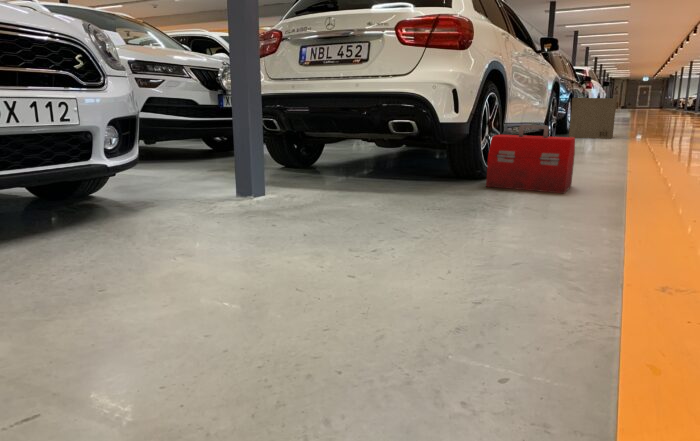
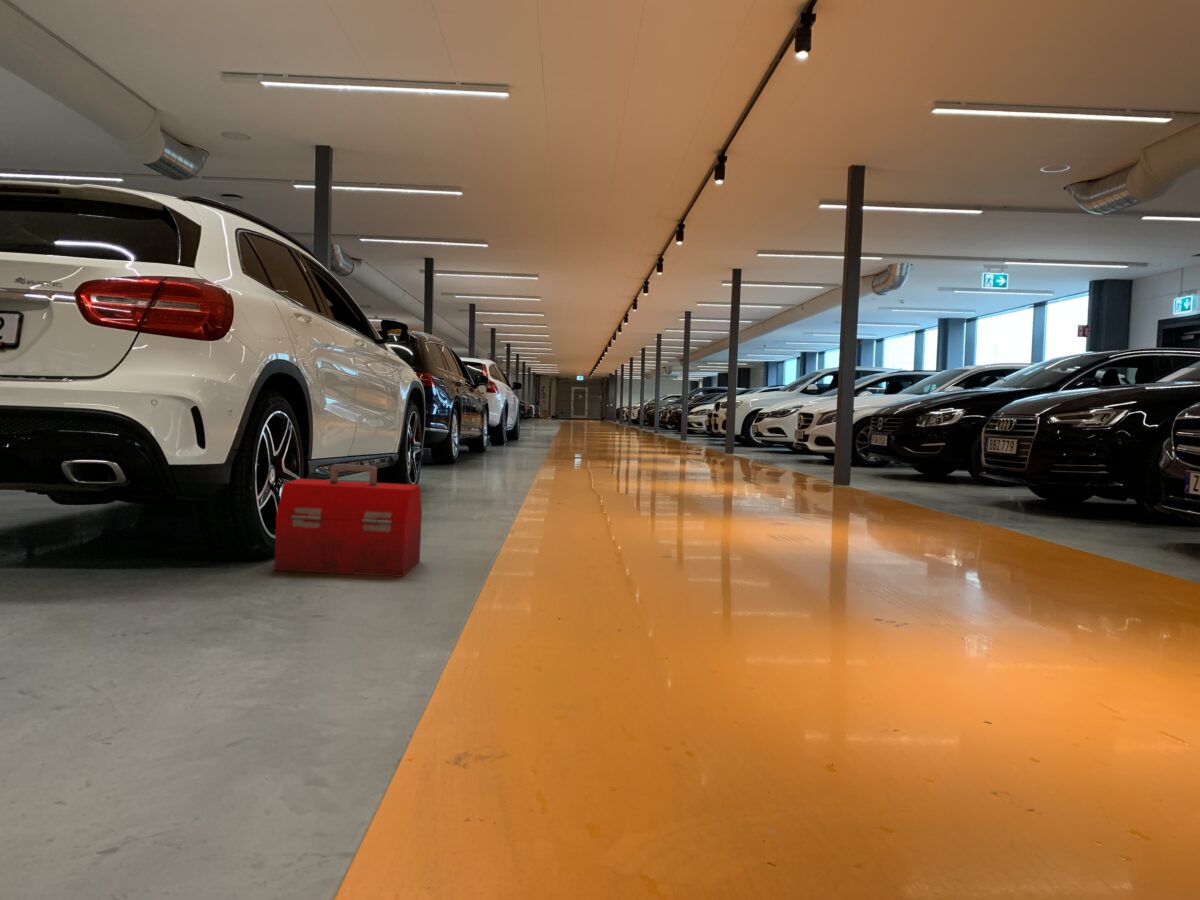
cardboard box: present [569,98,617,139] -> none [454,409,520,472]

